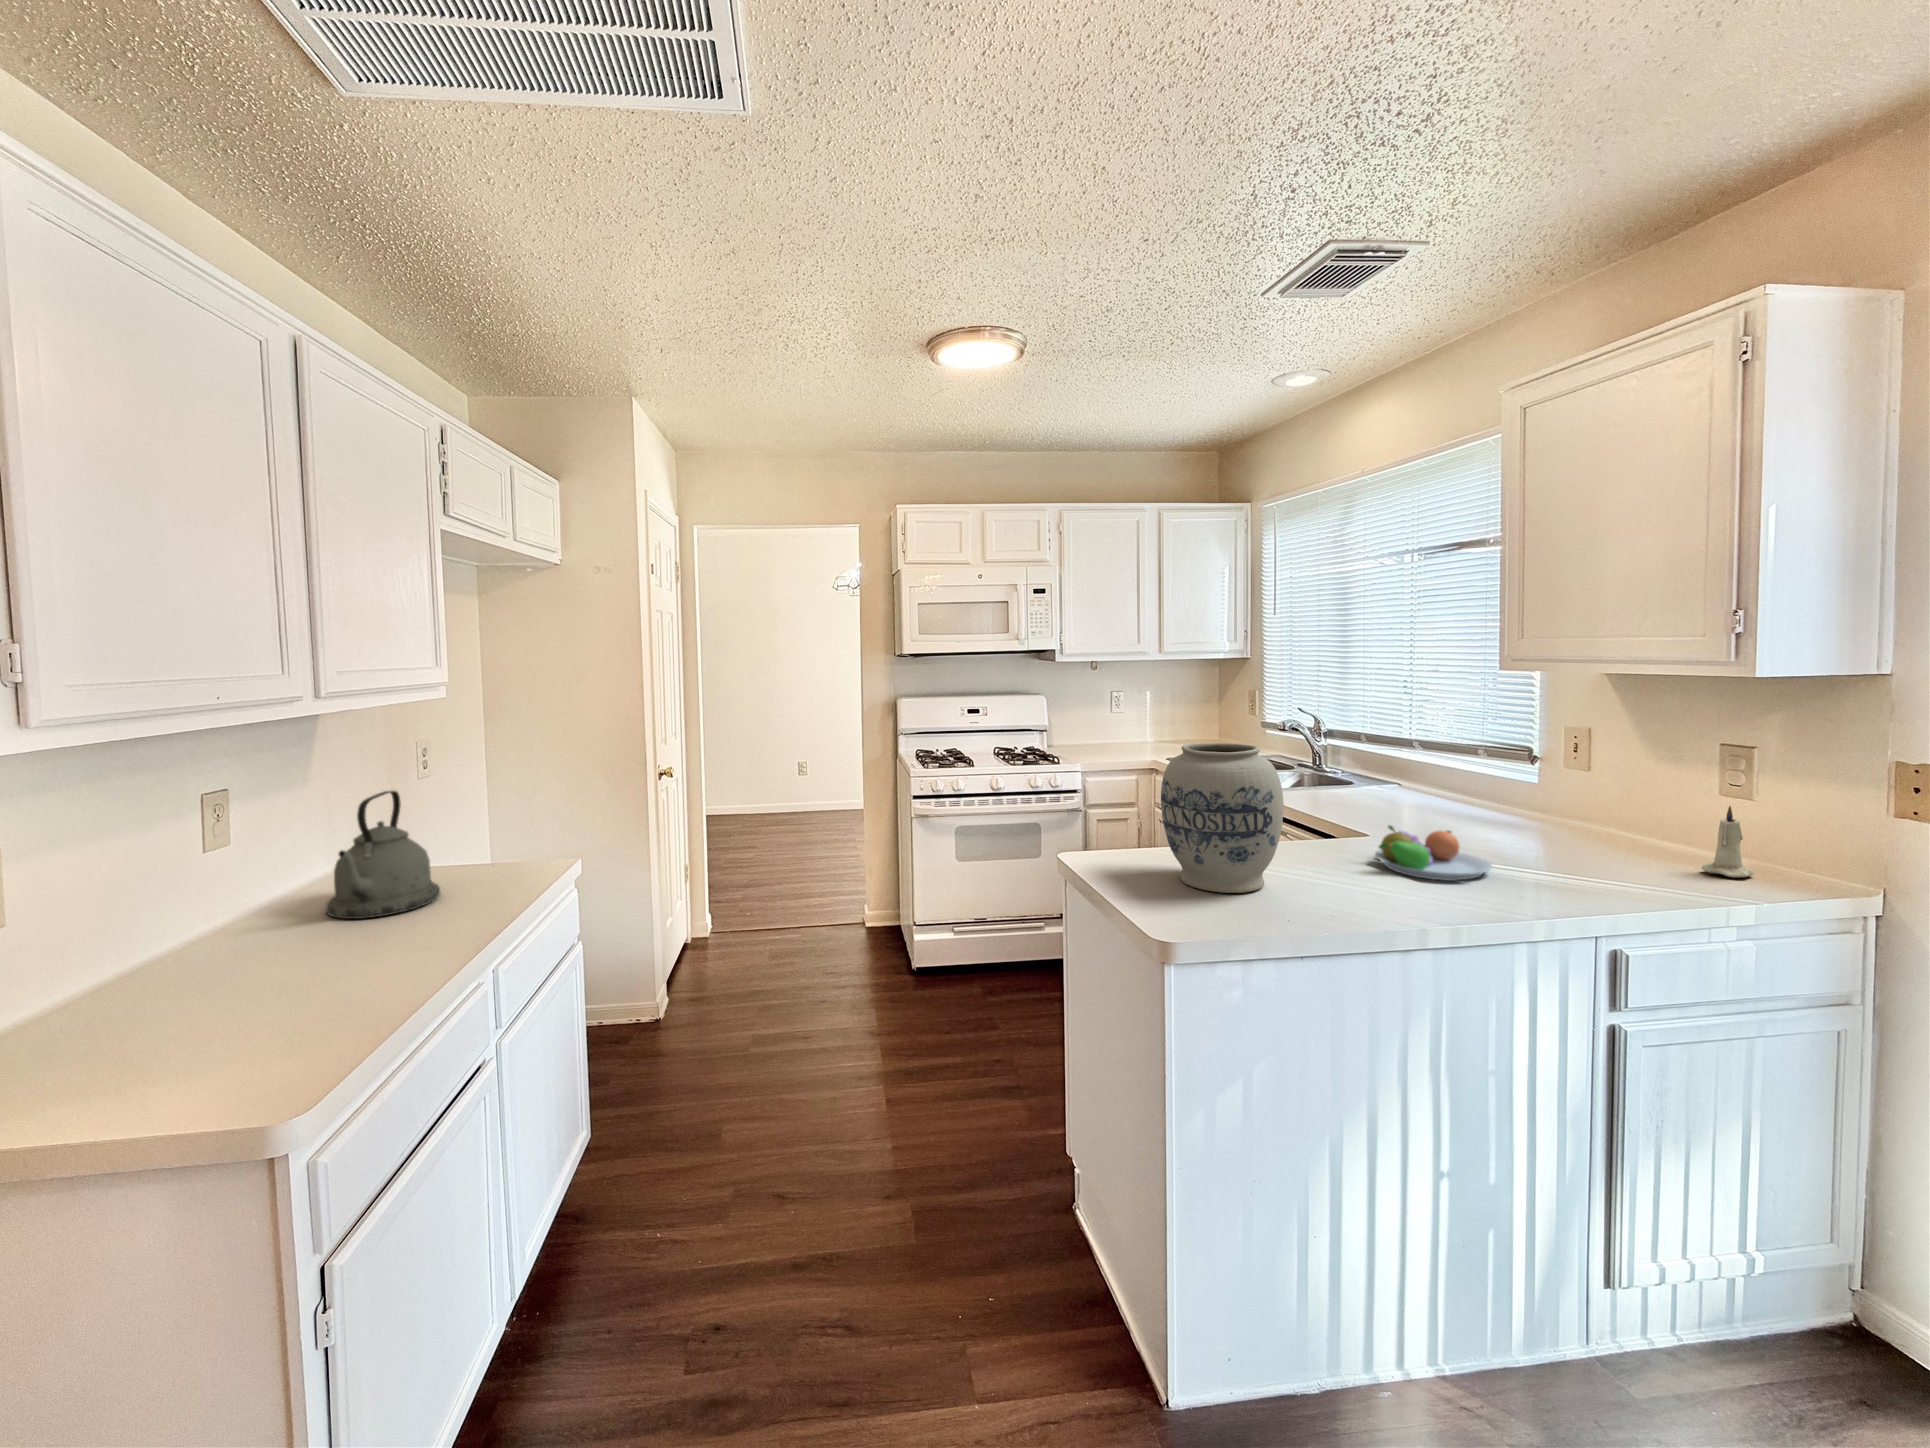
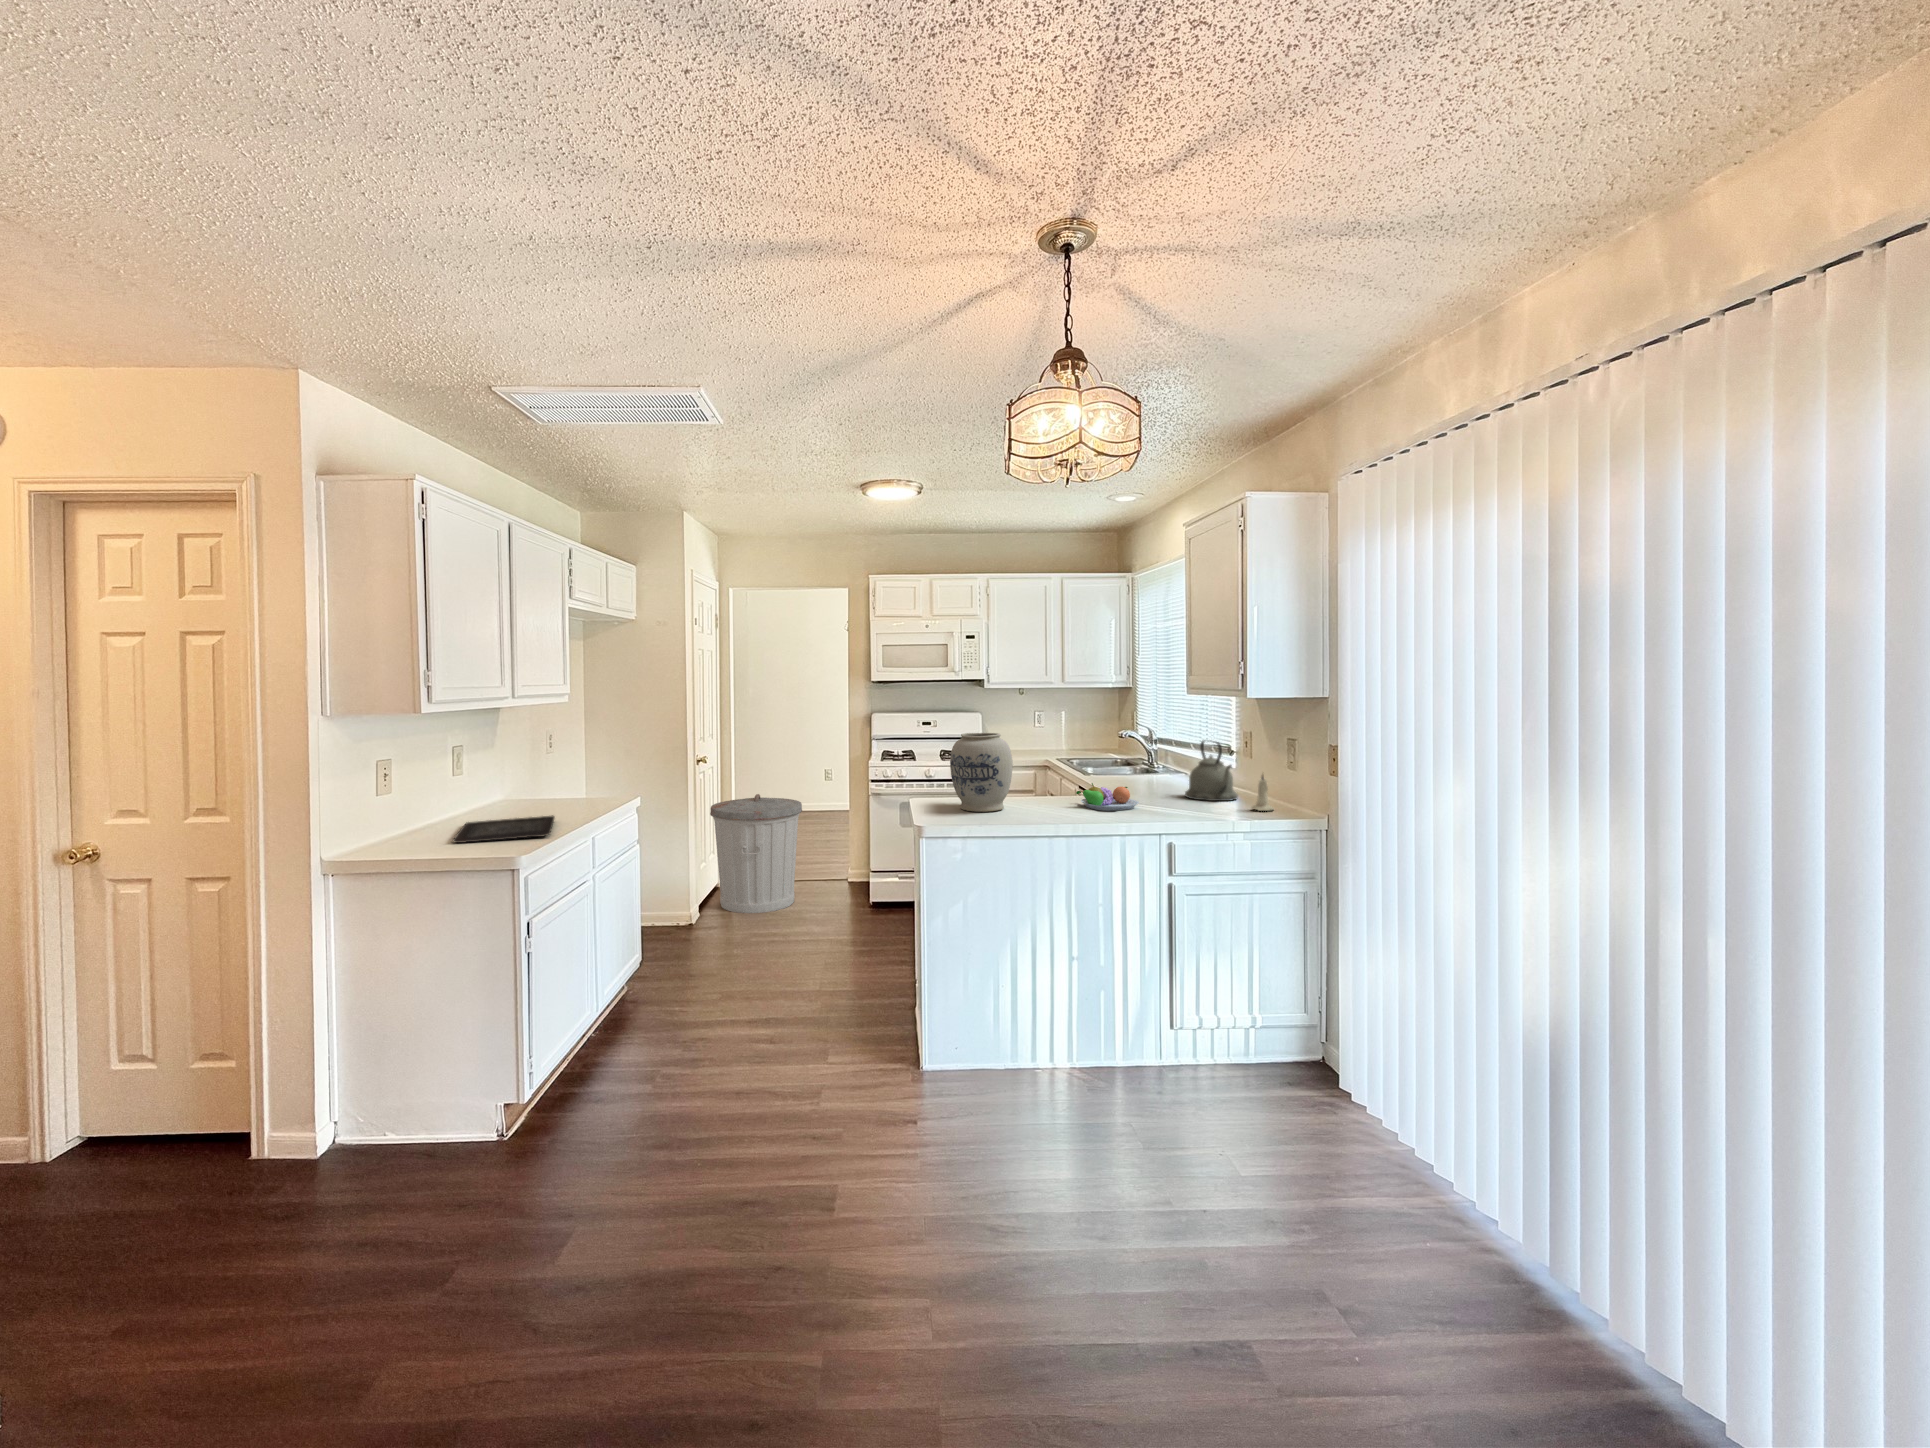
kettle: present [326,791,440,919] -> present [1185,741,1238,801]
trash can: none [681,816,812,991] -> present [710,794,802,913]
tray: none [137,927,409,1043] -> present [453,815,555,843]

